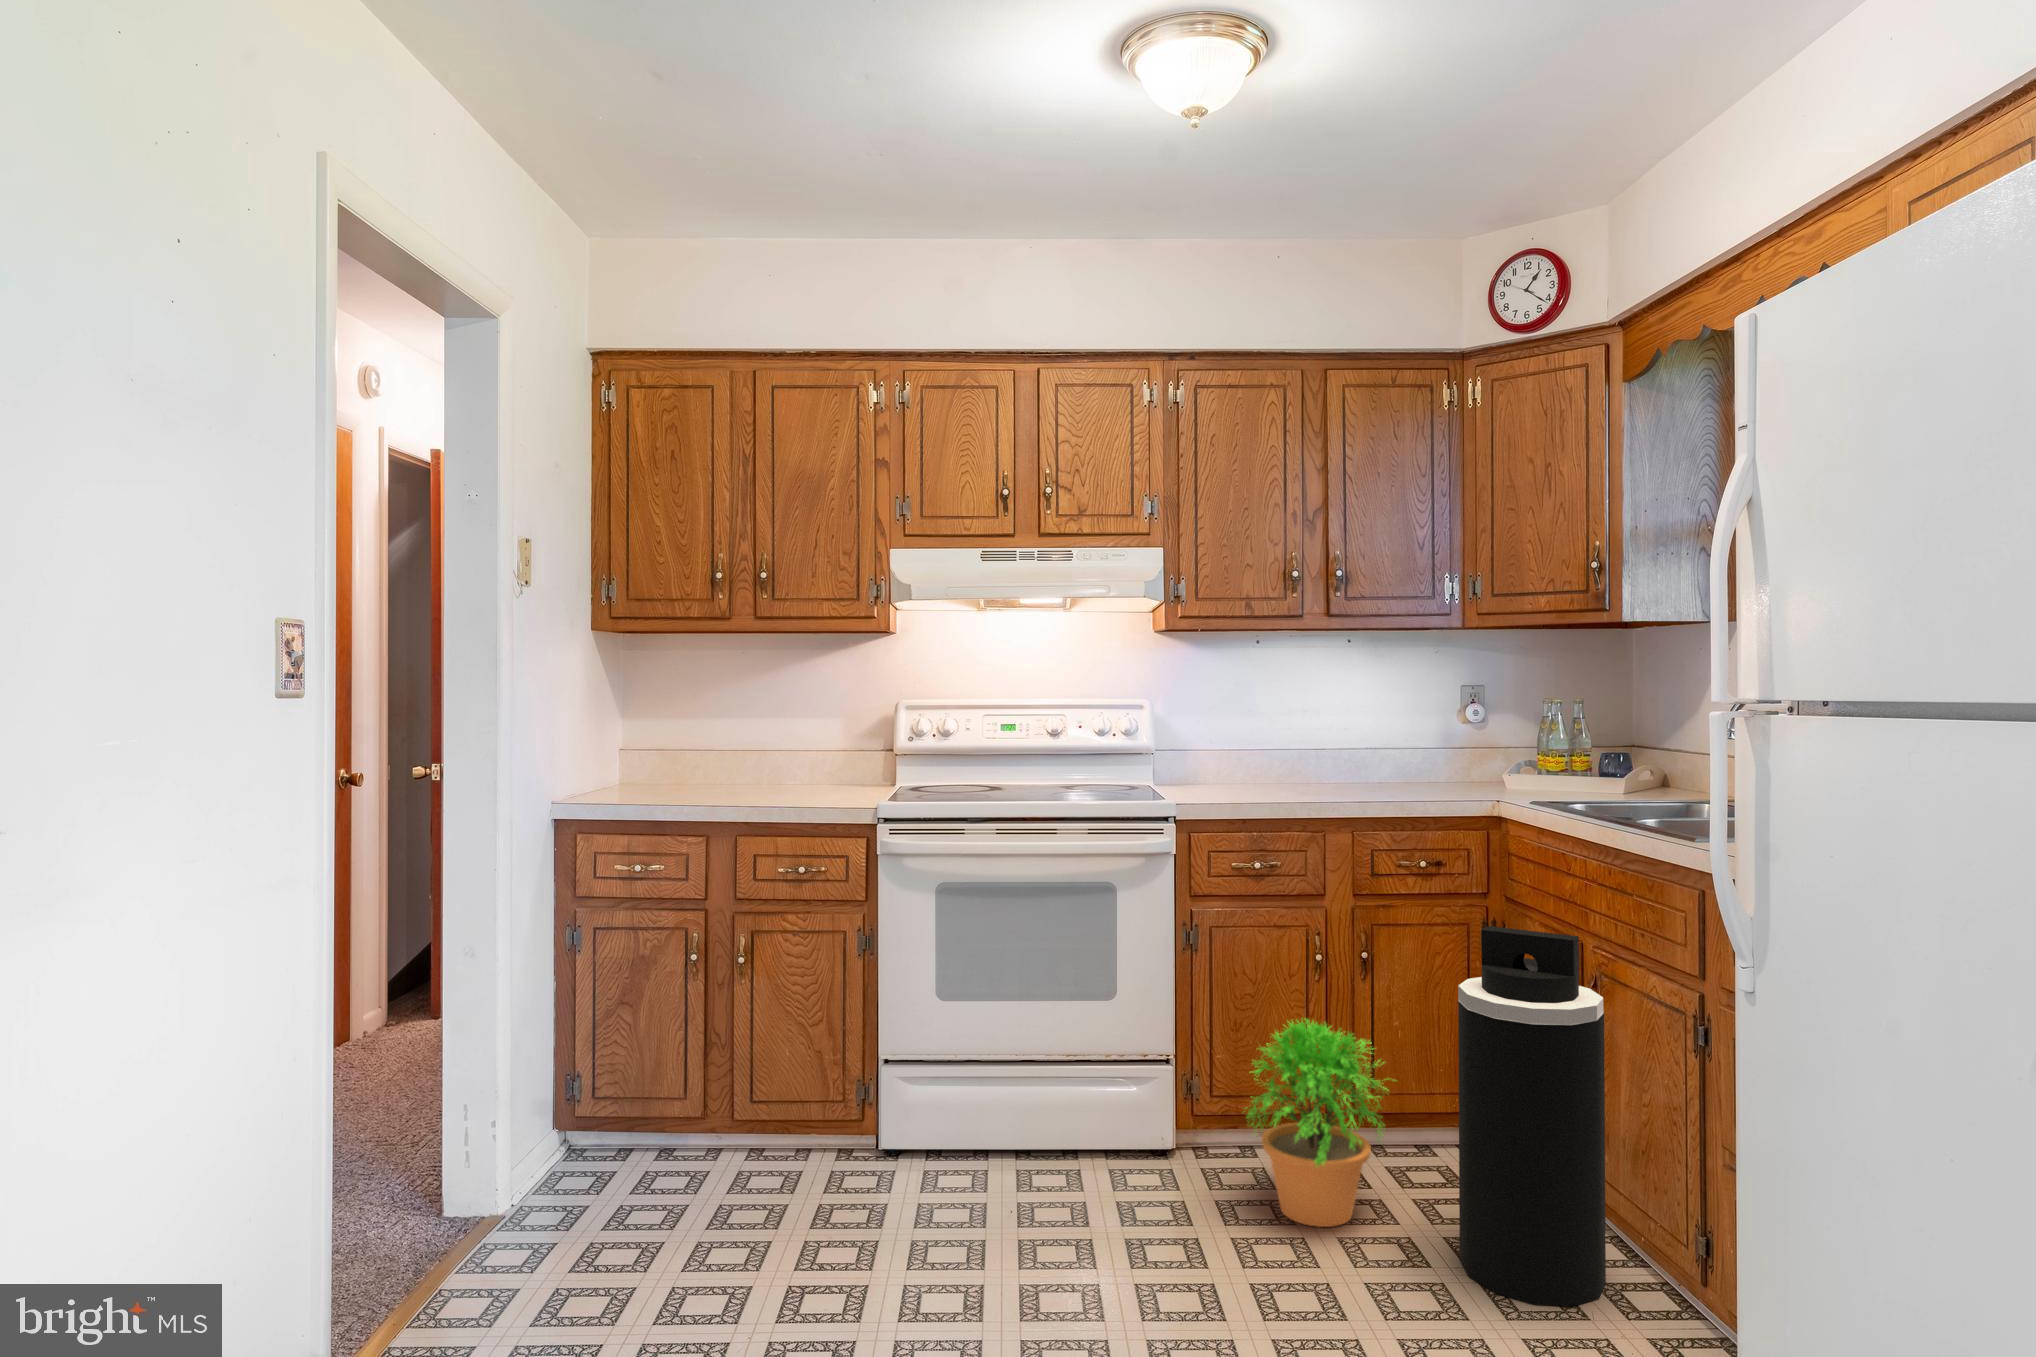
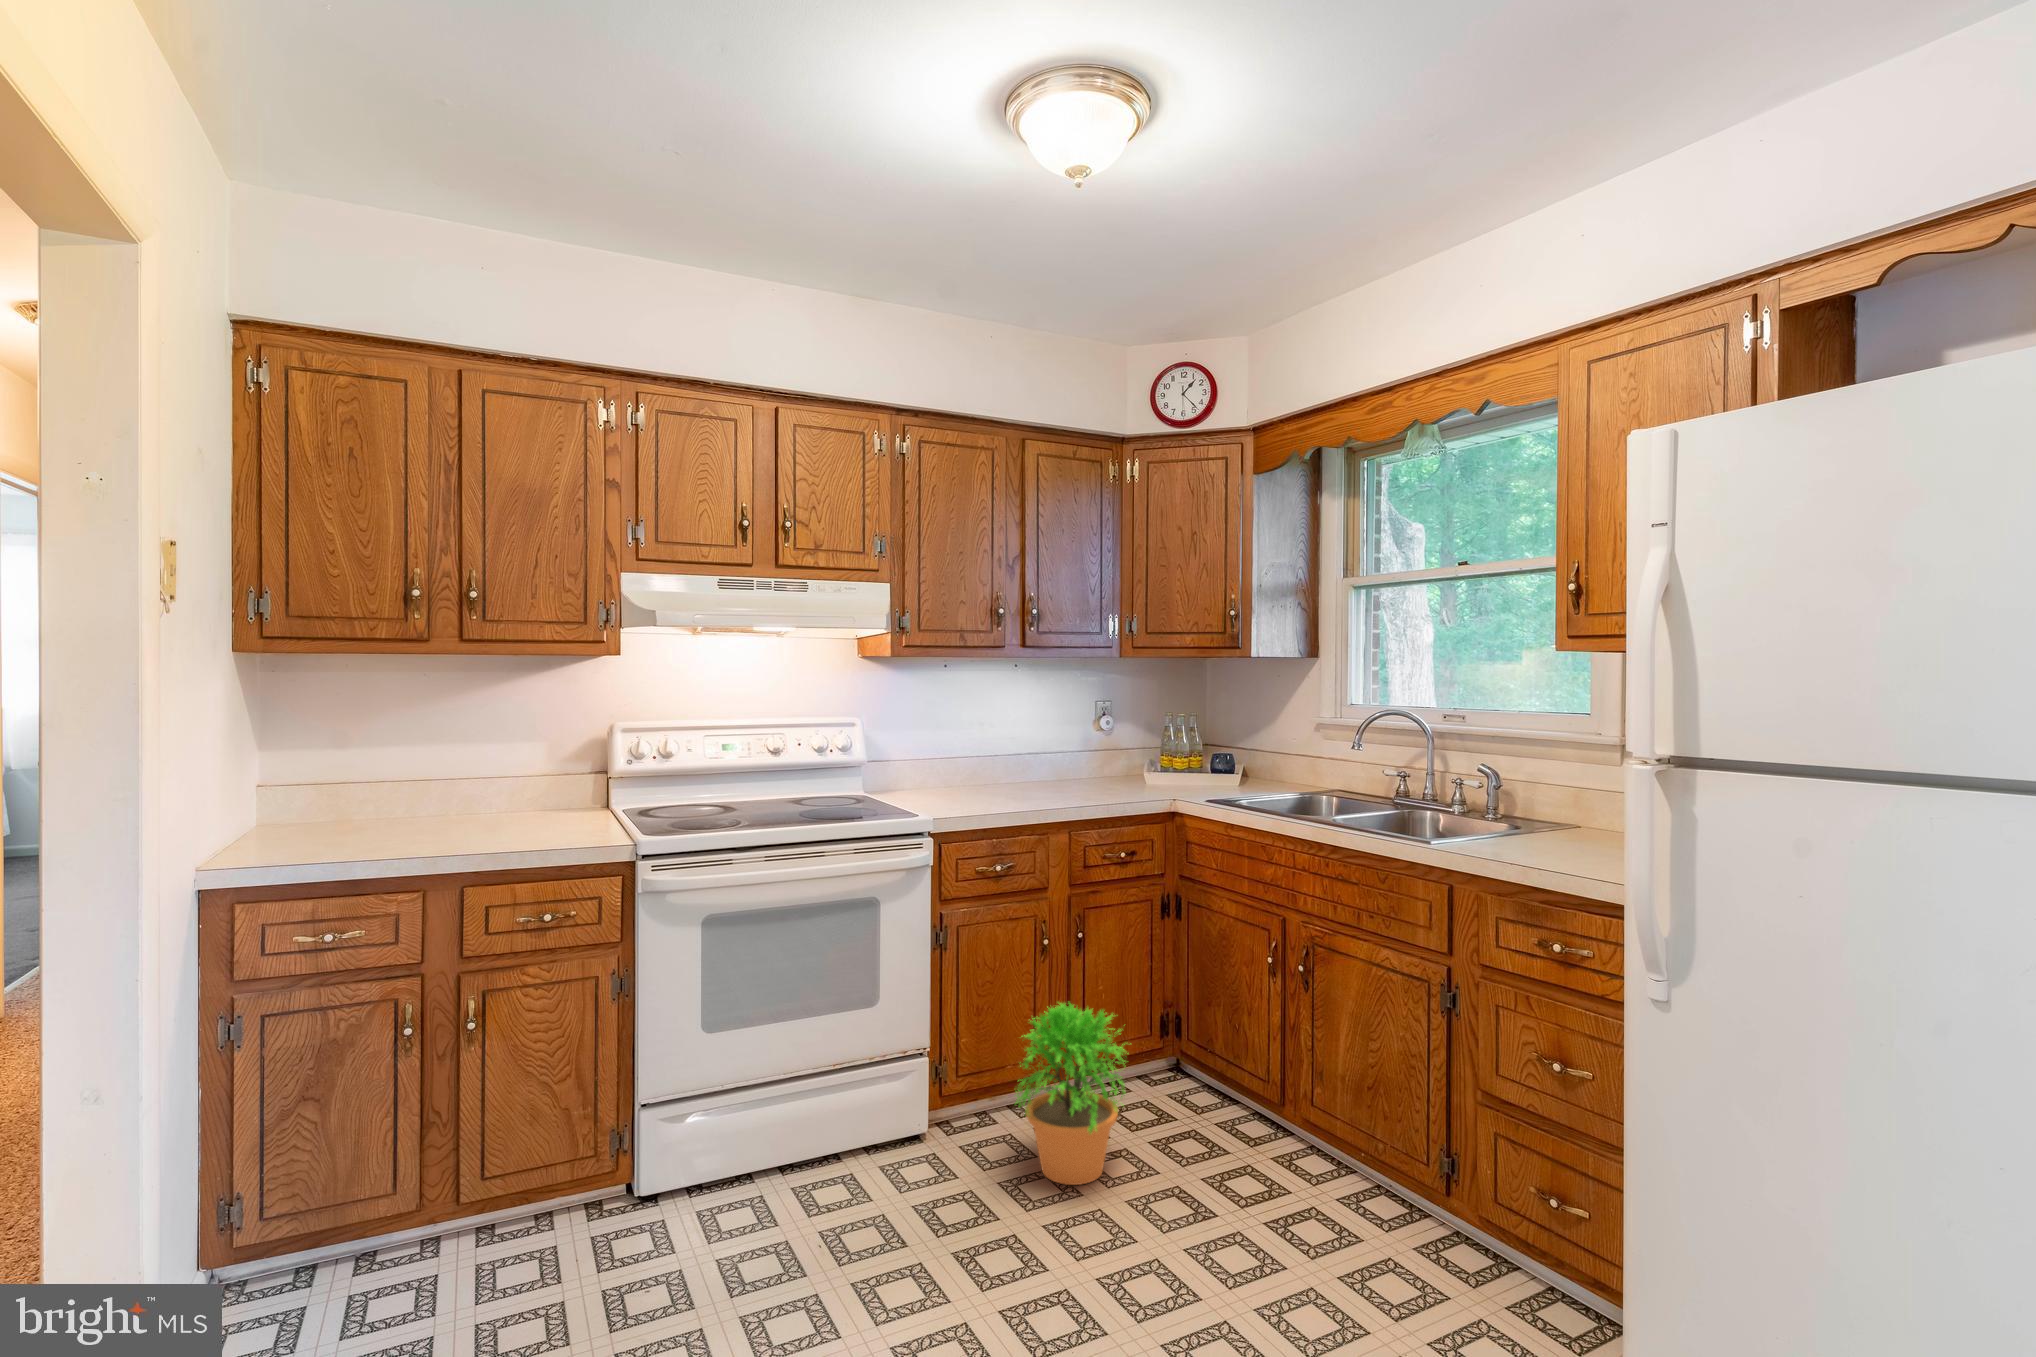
trash can: present [1458,926,1606,1306] -> none [1199,908,1310,1214]

